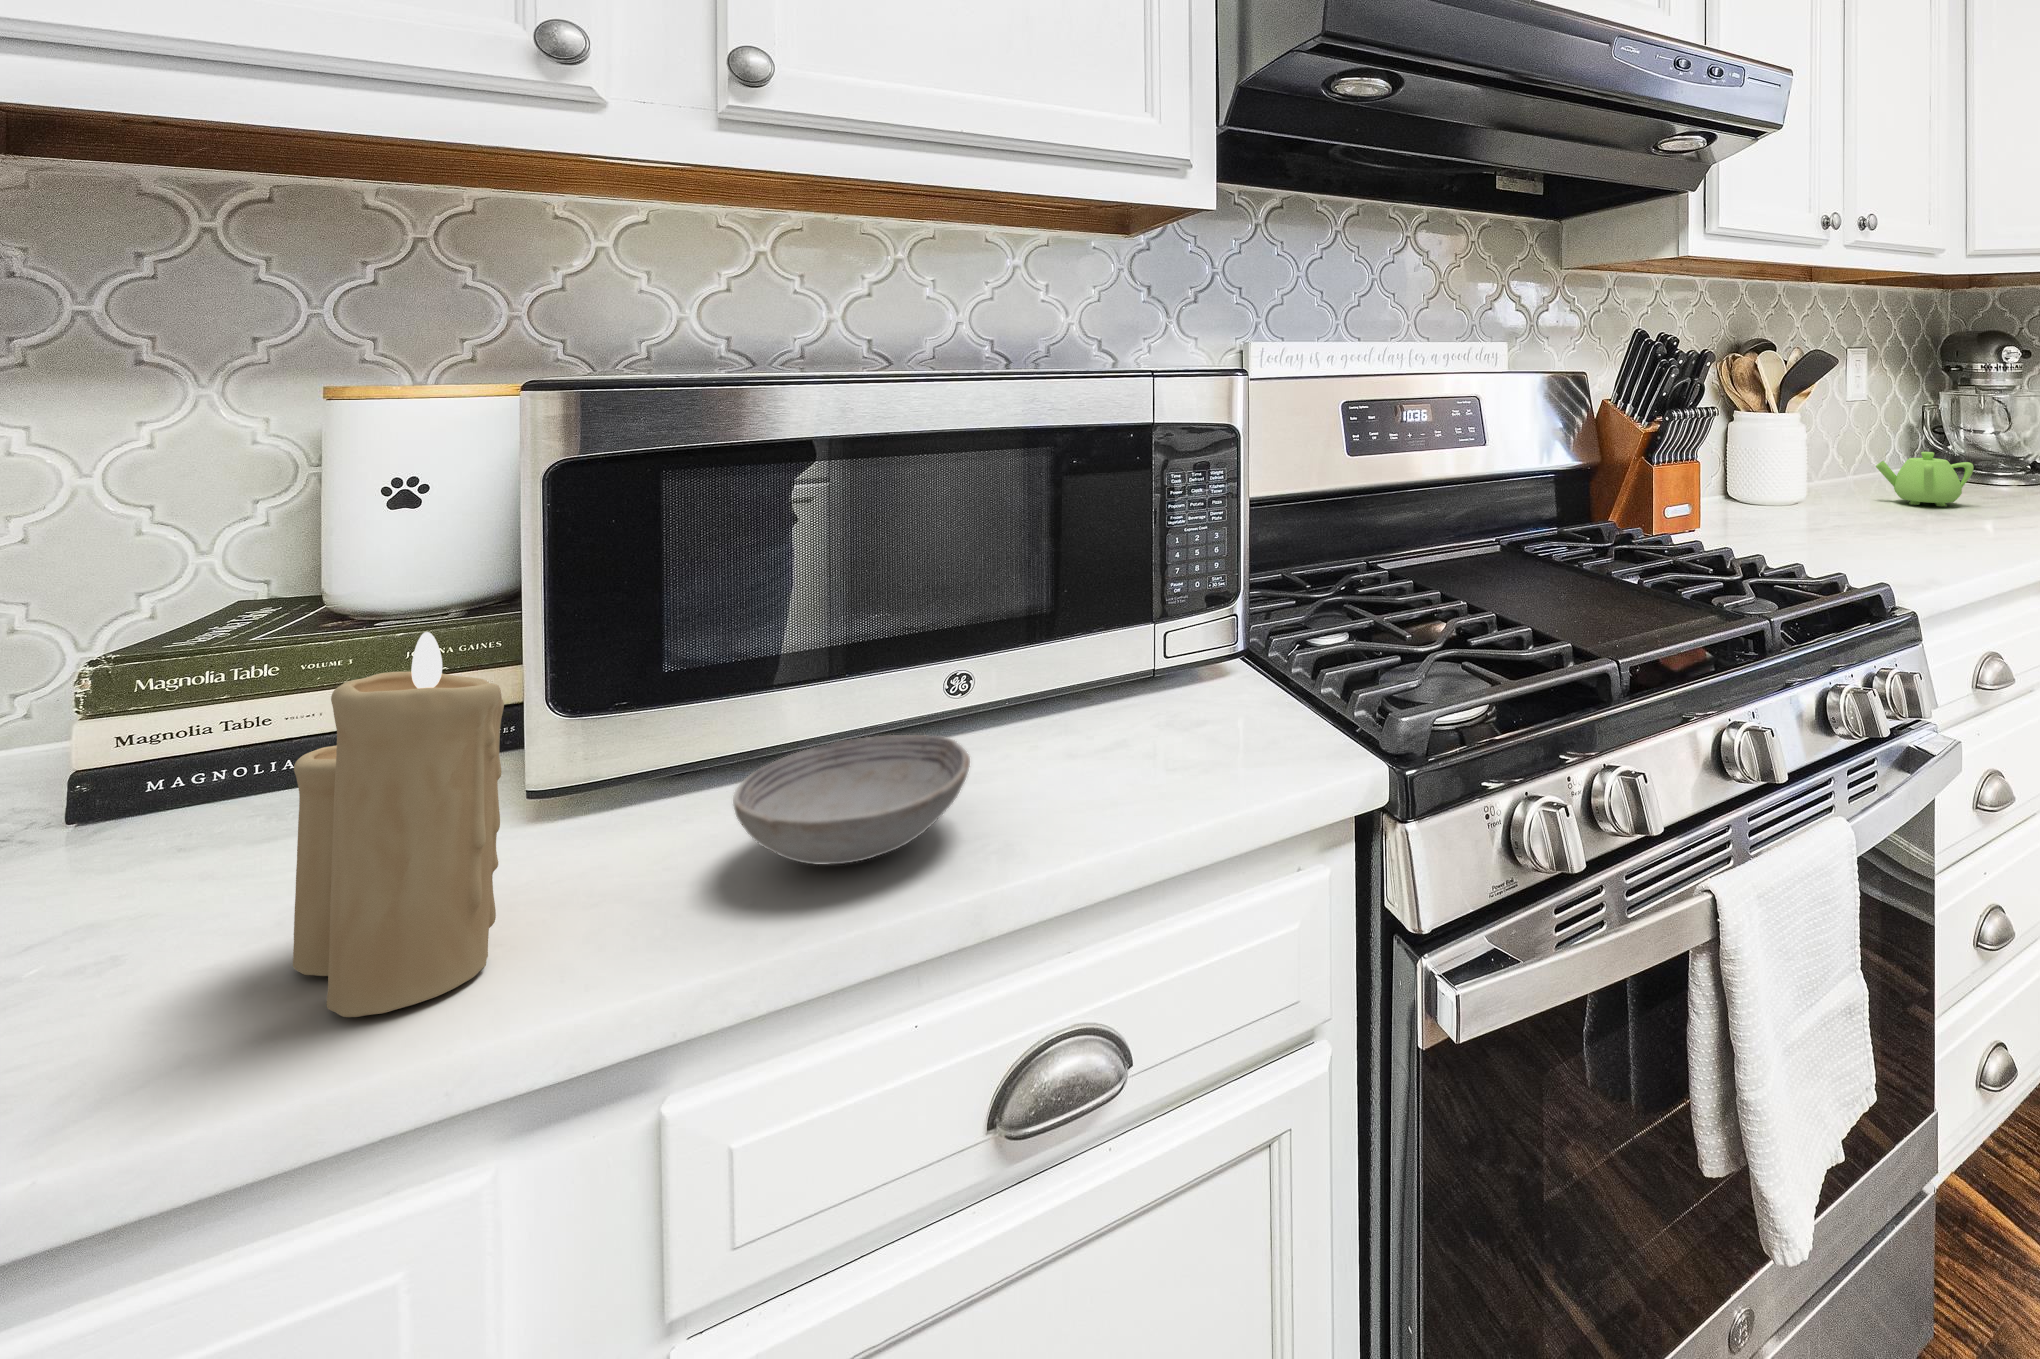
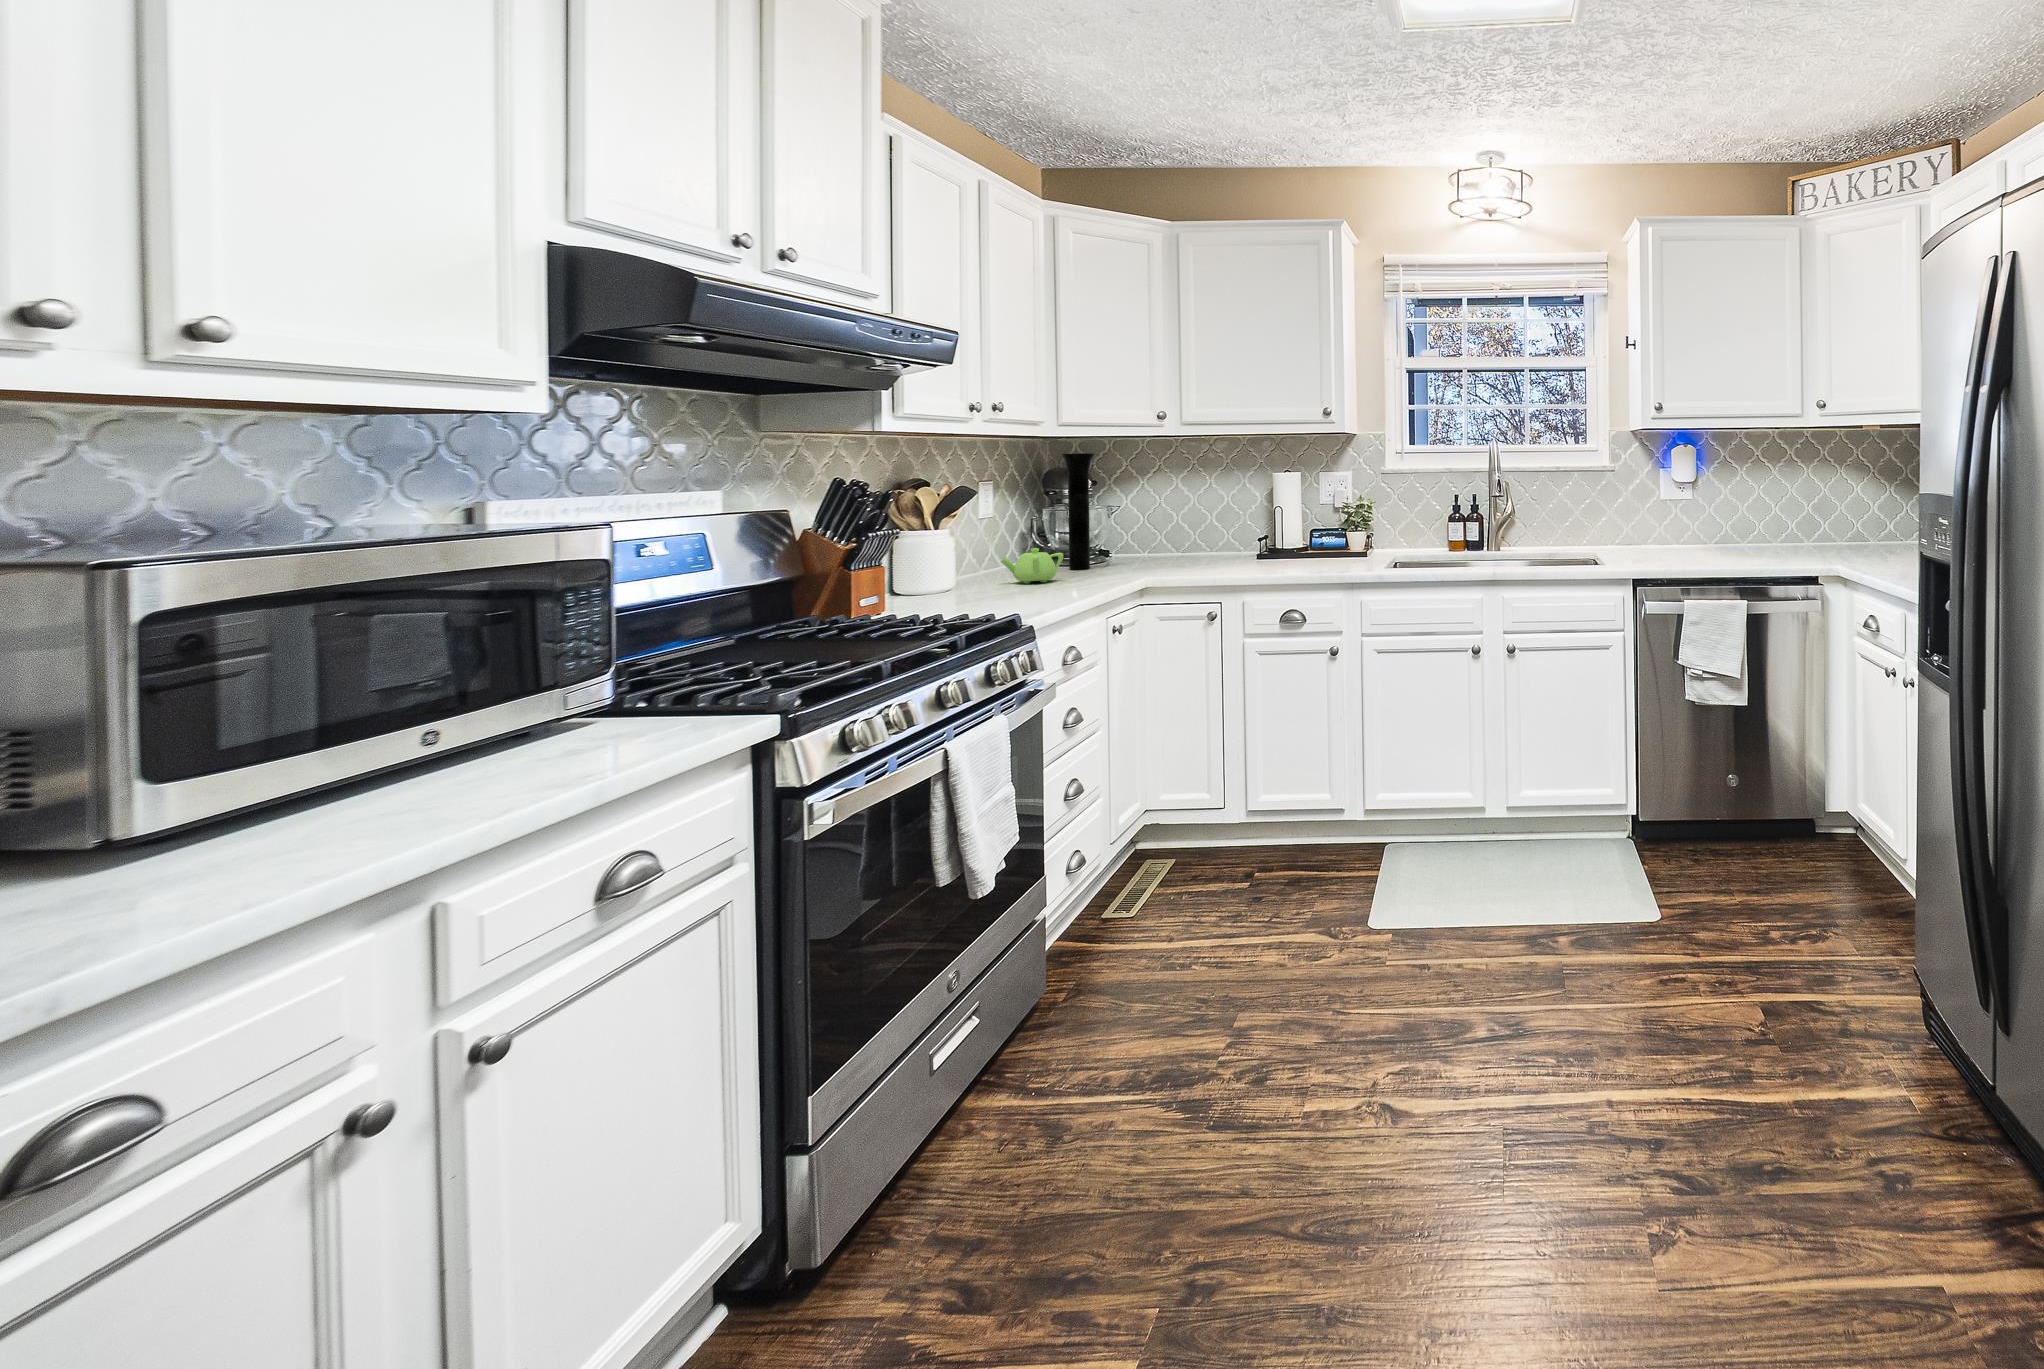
vase: none [1972,310,2027,489] -> present [1061,453,1094,569]
candle: present [293,632,504,1017] -> none [186,675,361,867]
bowl: present [733,735,970,865] -> none [410,732,565,790]

